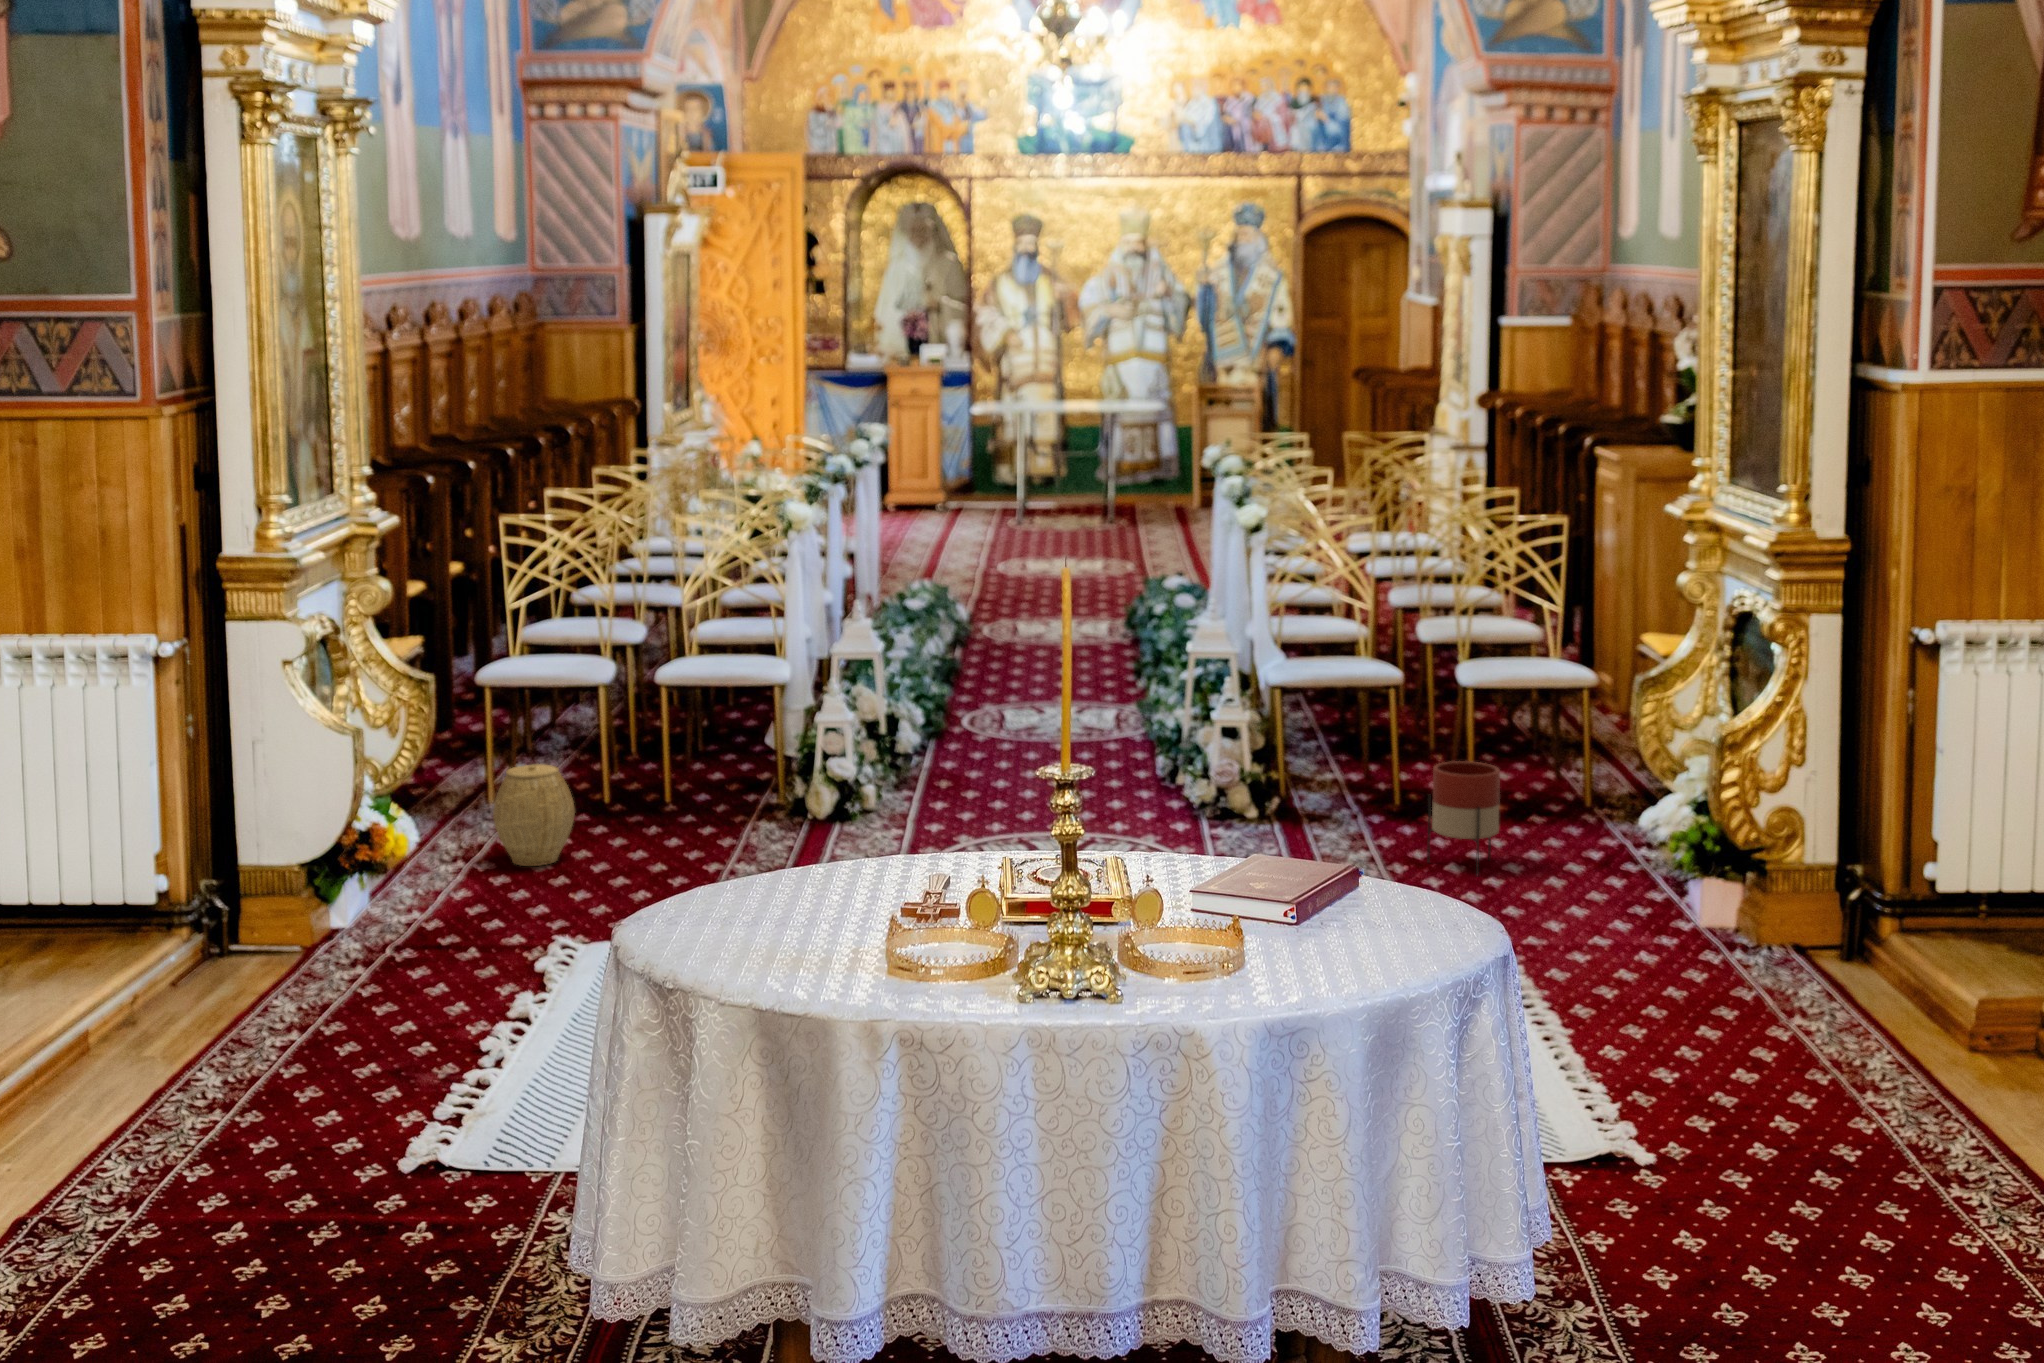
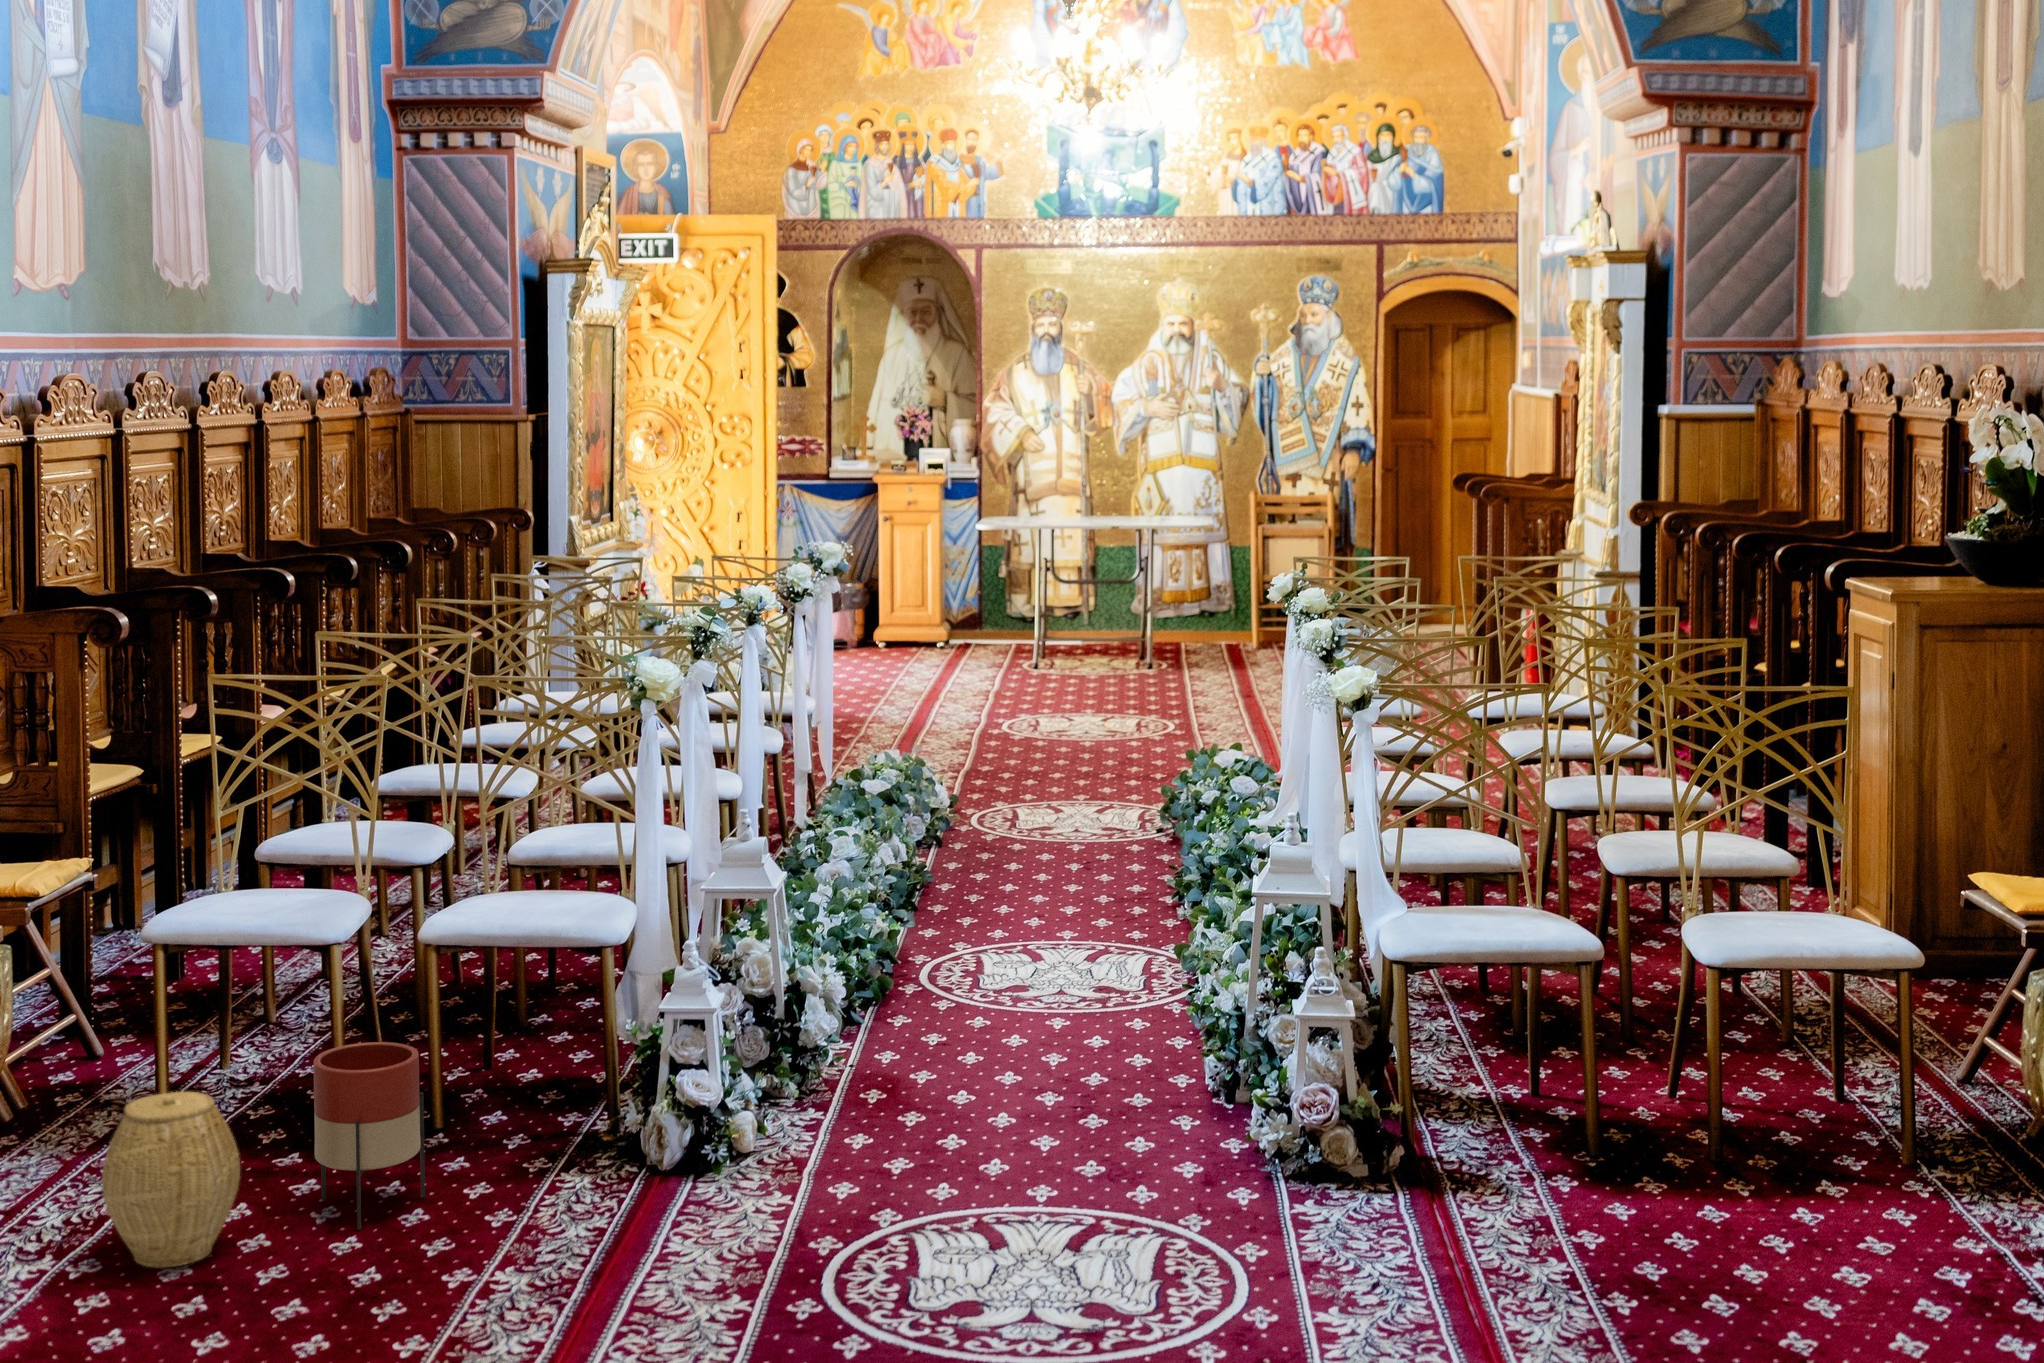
planter: present [1427,761,1500,875] -> present [314,1042,425,1230]

